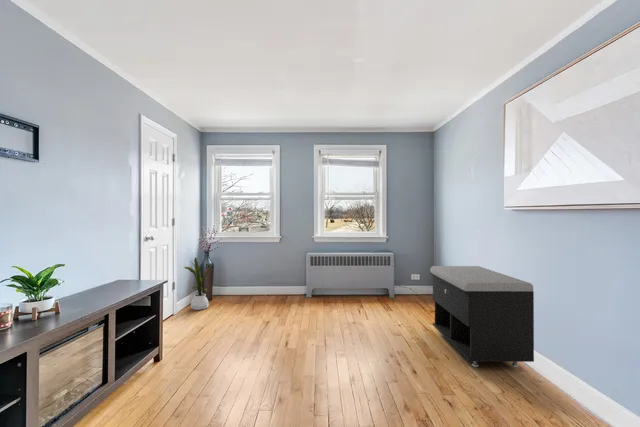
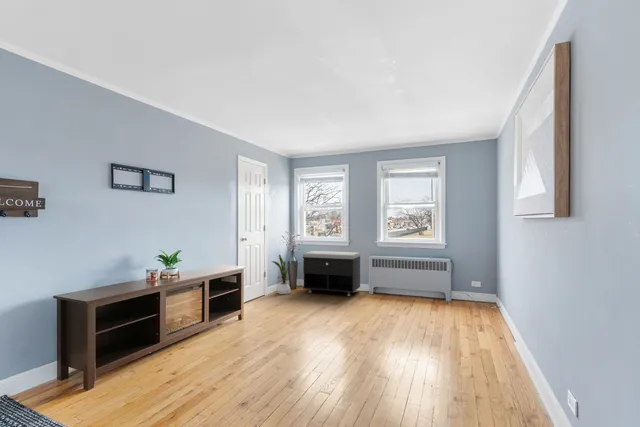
storage bench: present [430,266,534,367] -> present [303,251,360,296]

